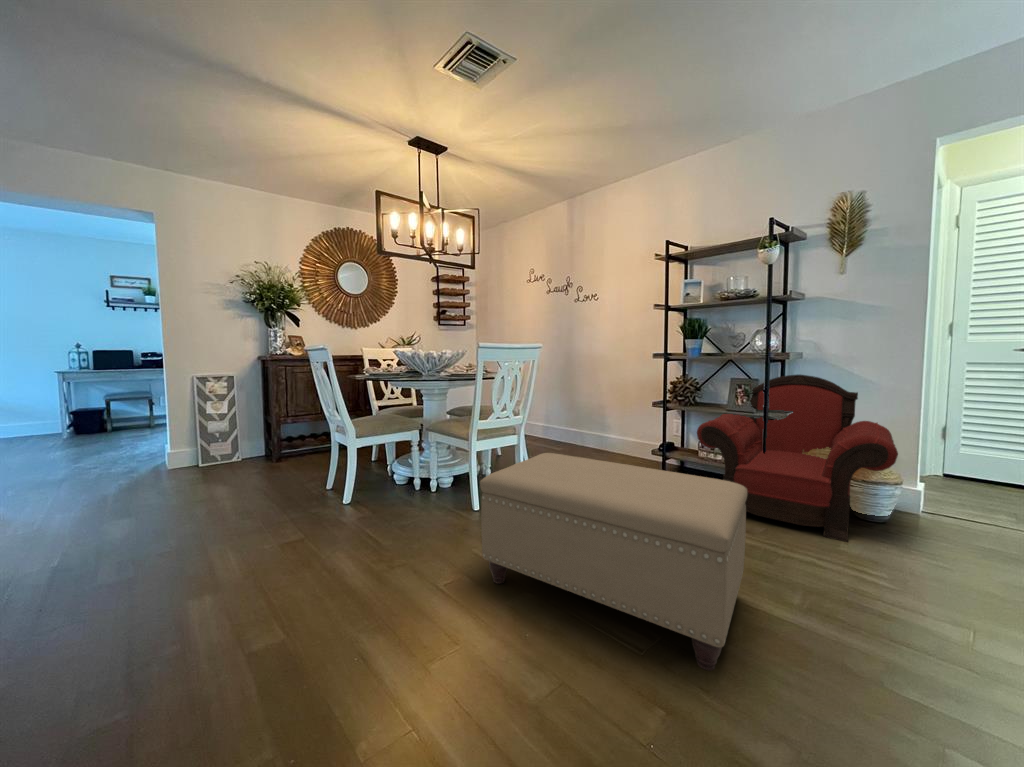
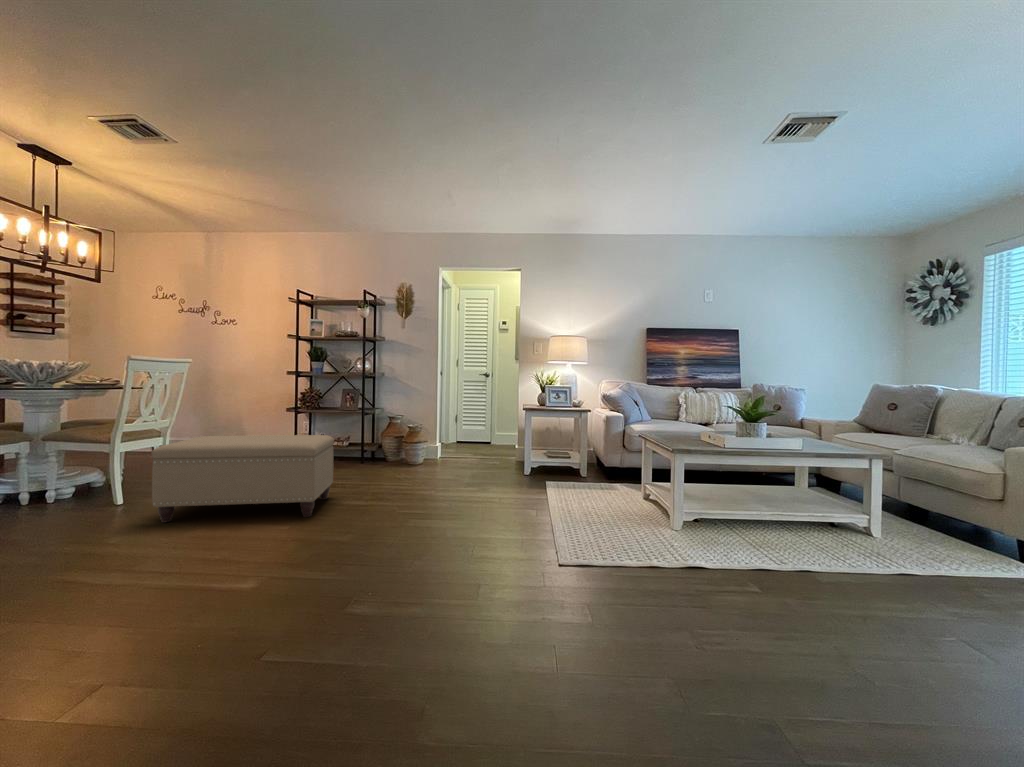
armchair: present [697,375,898,542] -> none [317,386,423,473]

